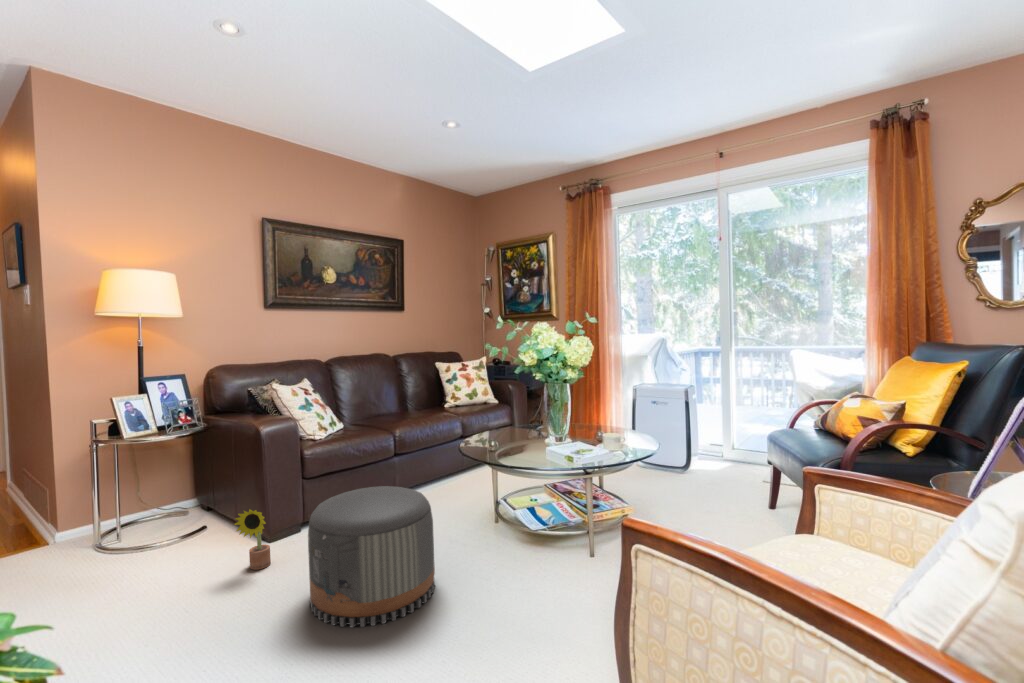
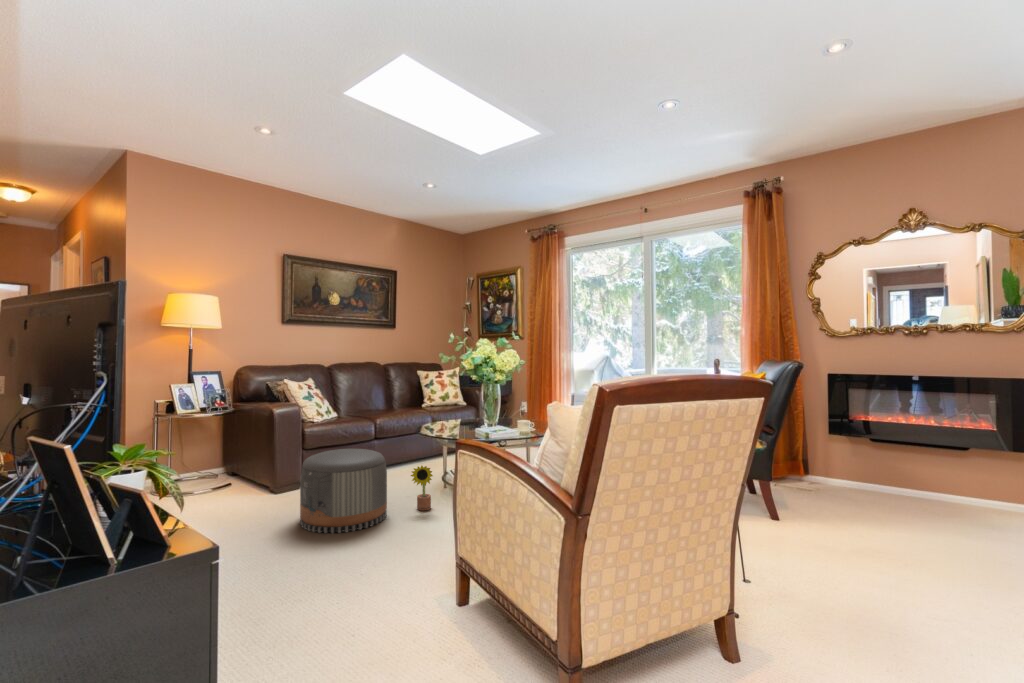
decorative plant: present [234,509,271,570] -> present [411,466,433,510]

